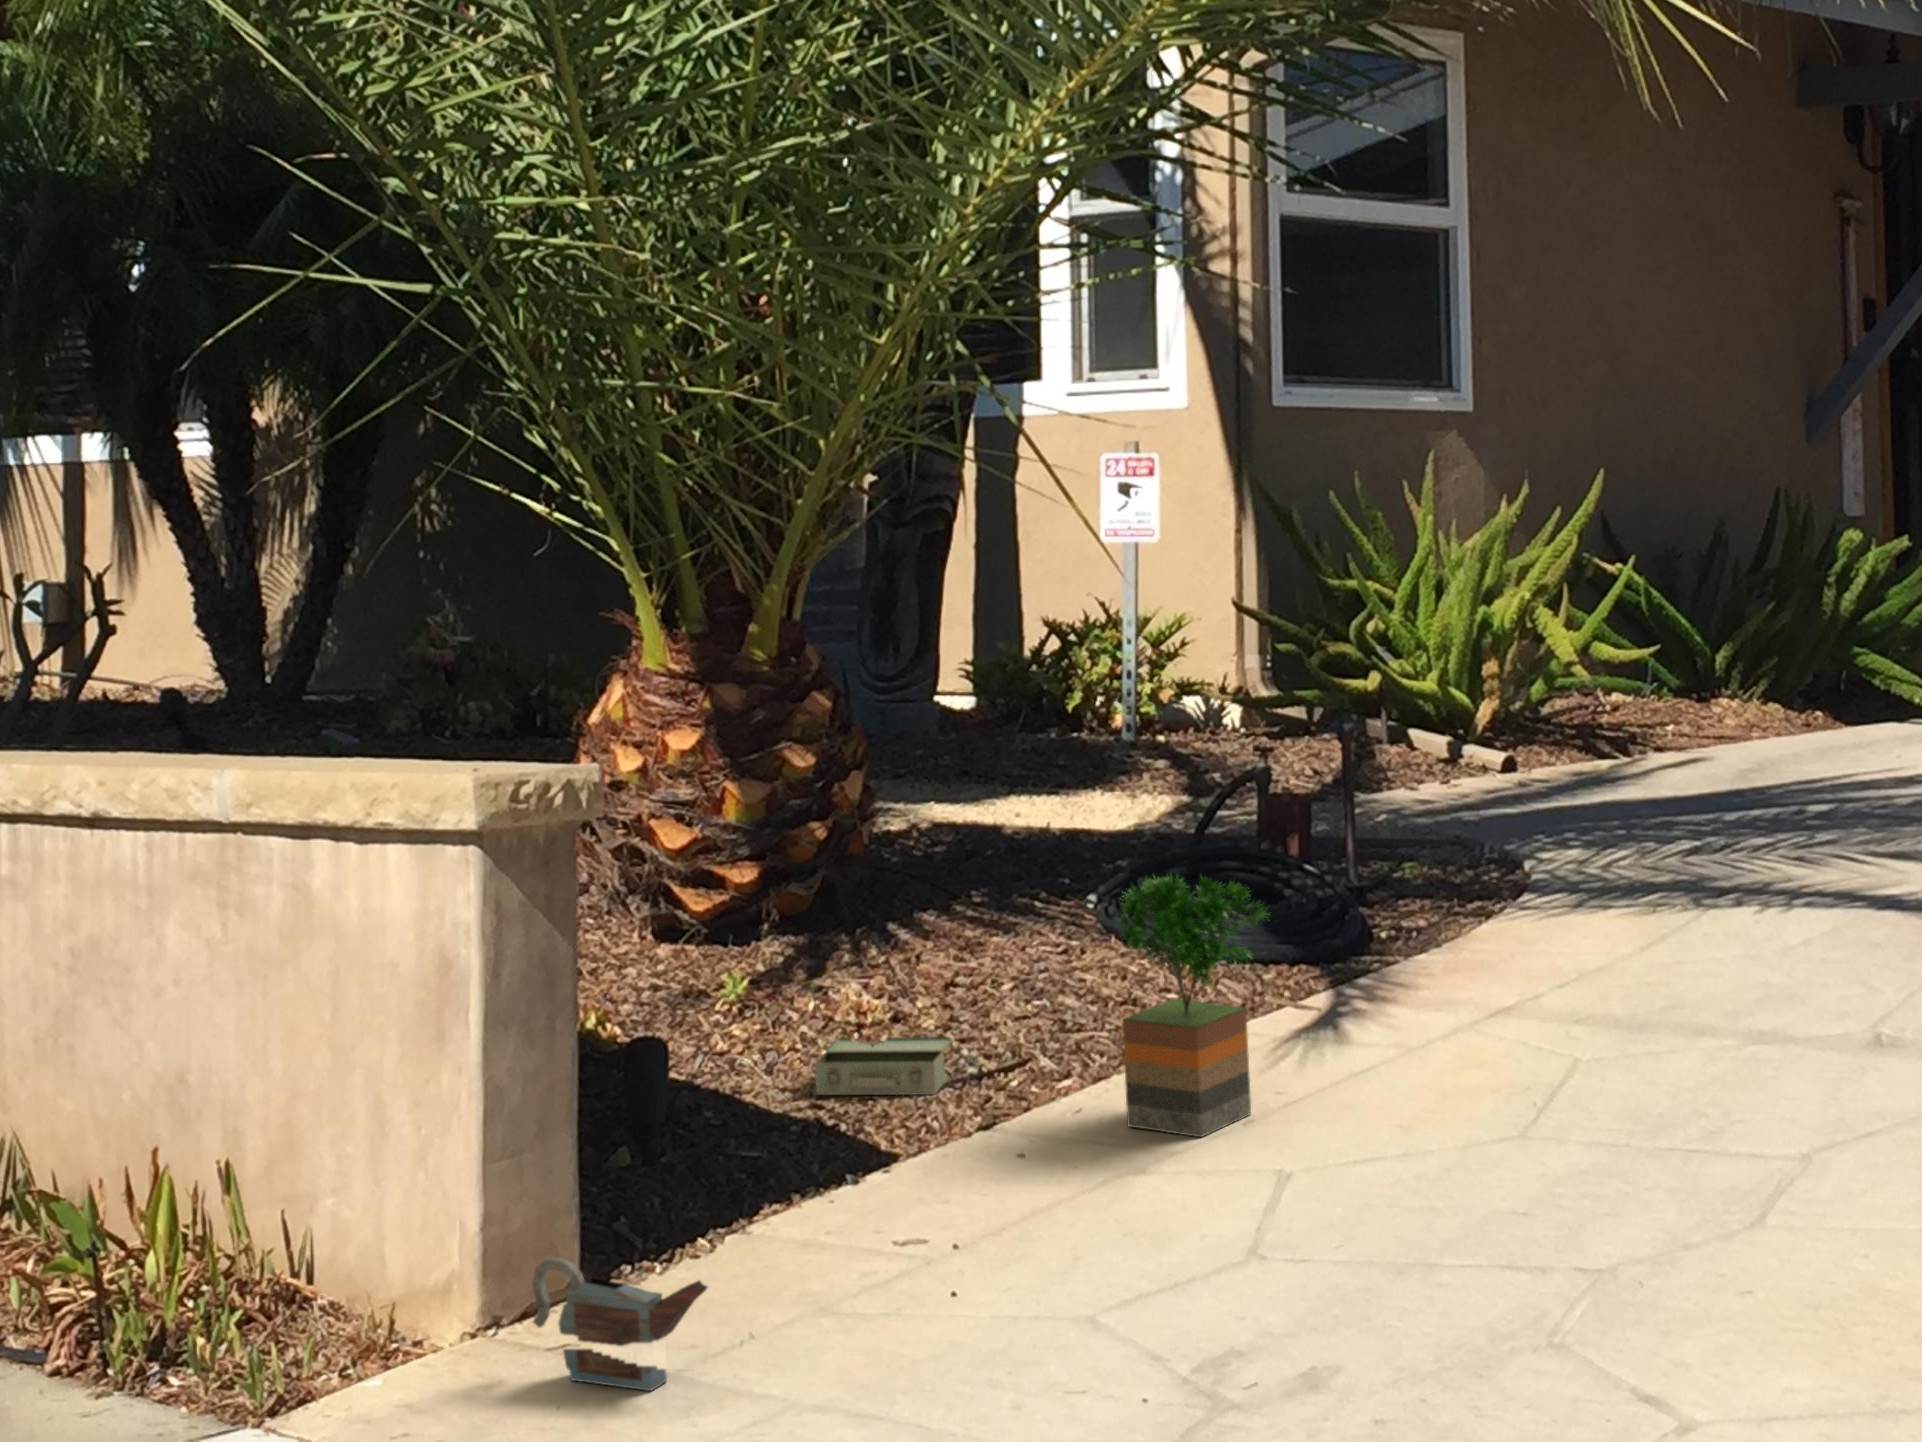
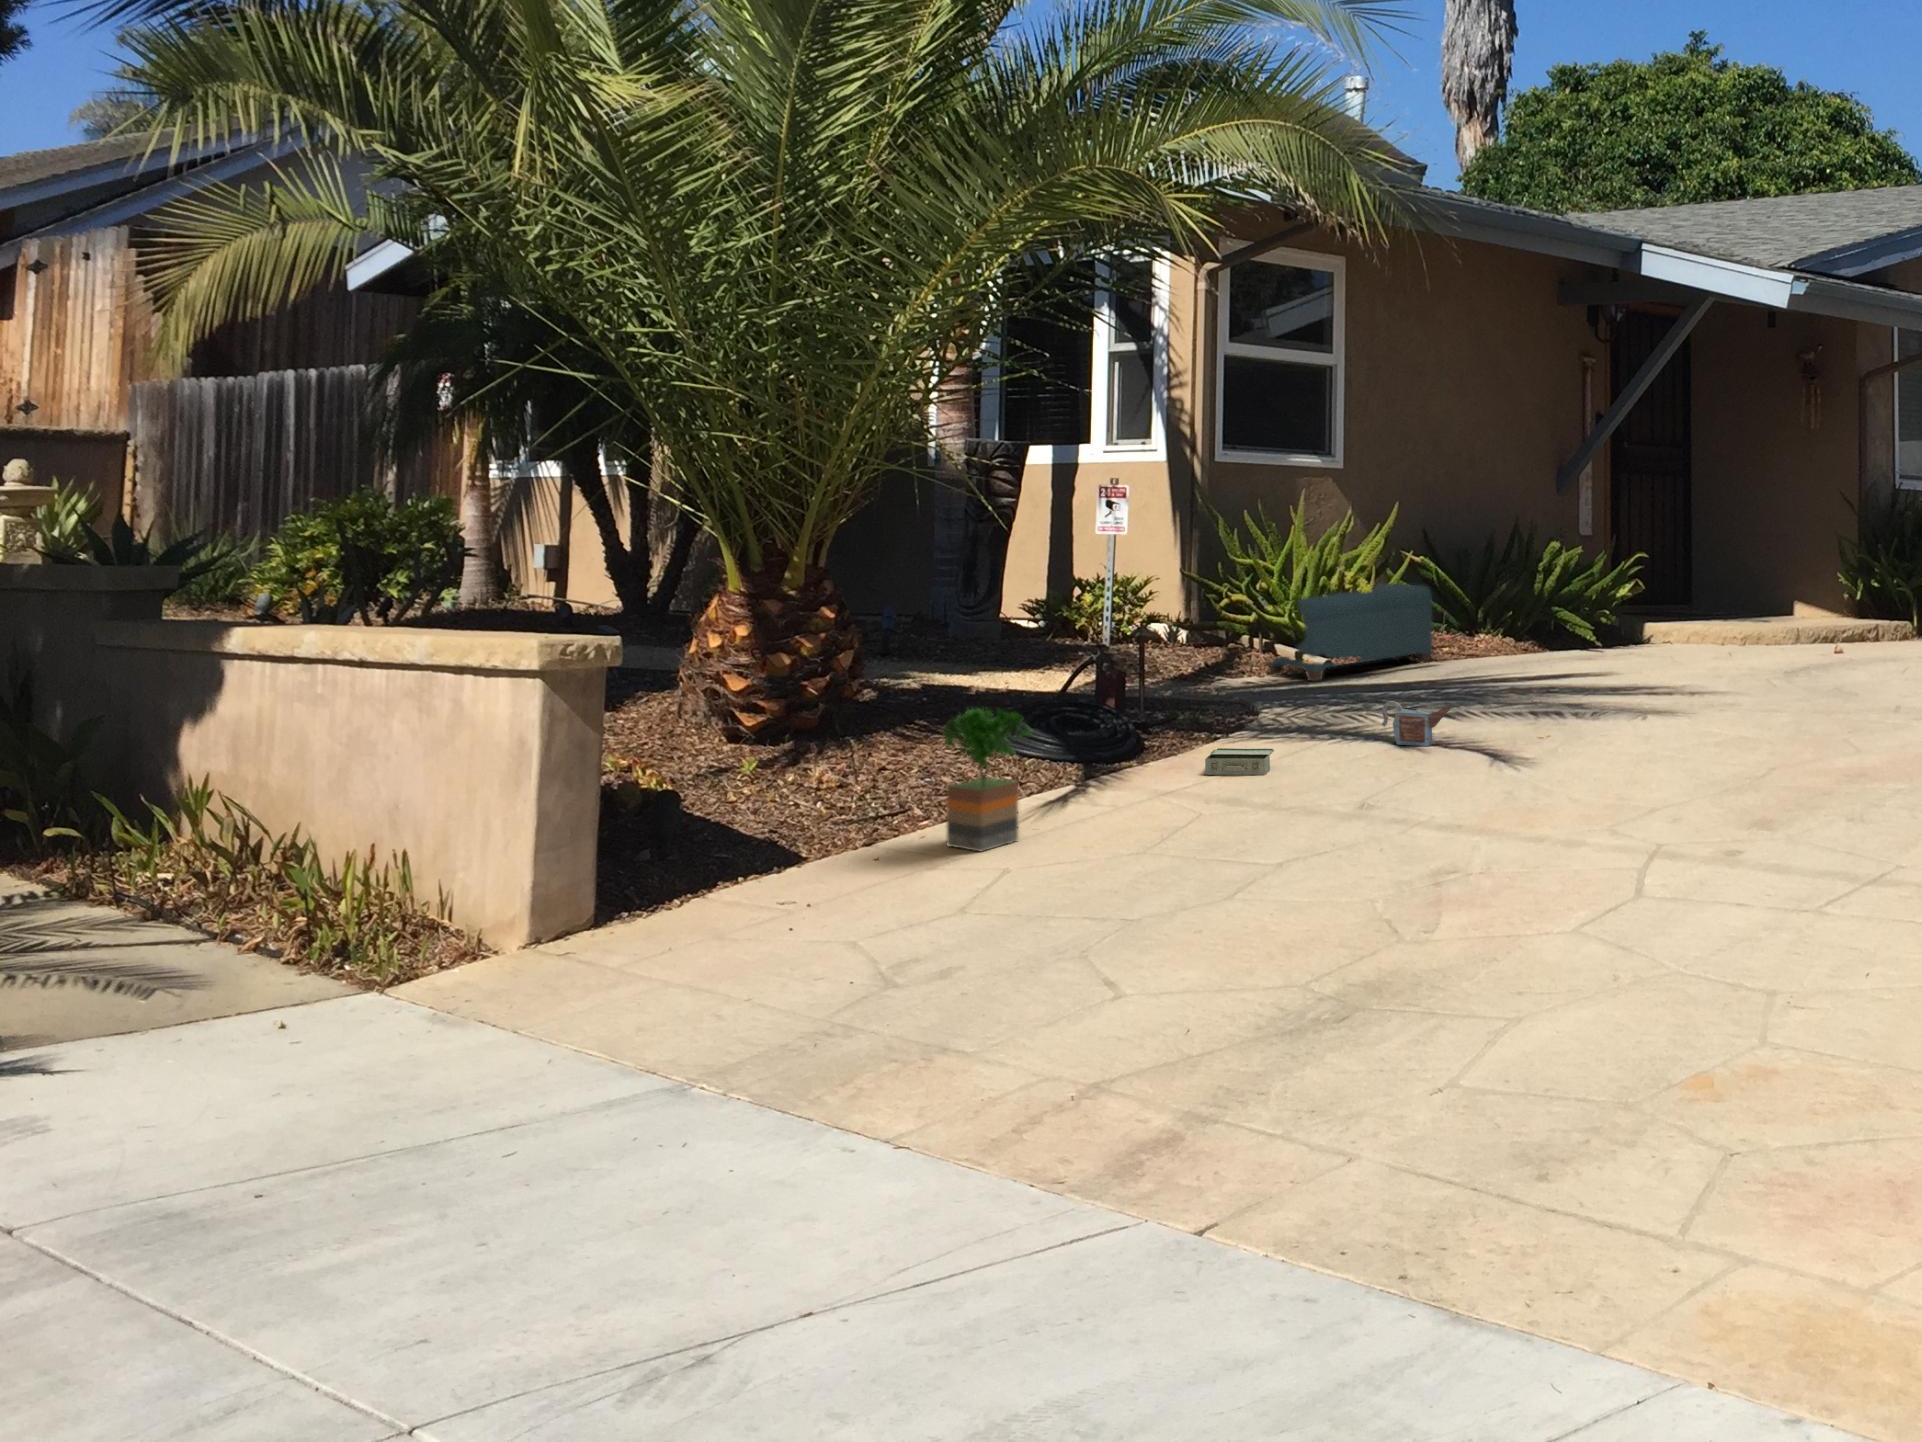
bench: none [1402,613,1687,792] -> present [1269,583,1433,682]
toolbox: present [815,1037,953,1095] -> present [1205,748,1274,775]
watering can: present [532,1257,707,1391] -> present [1382,701,1451,746]

